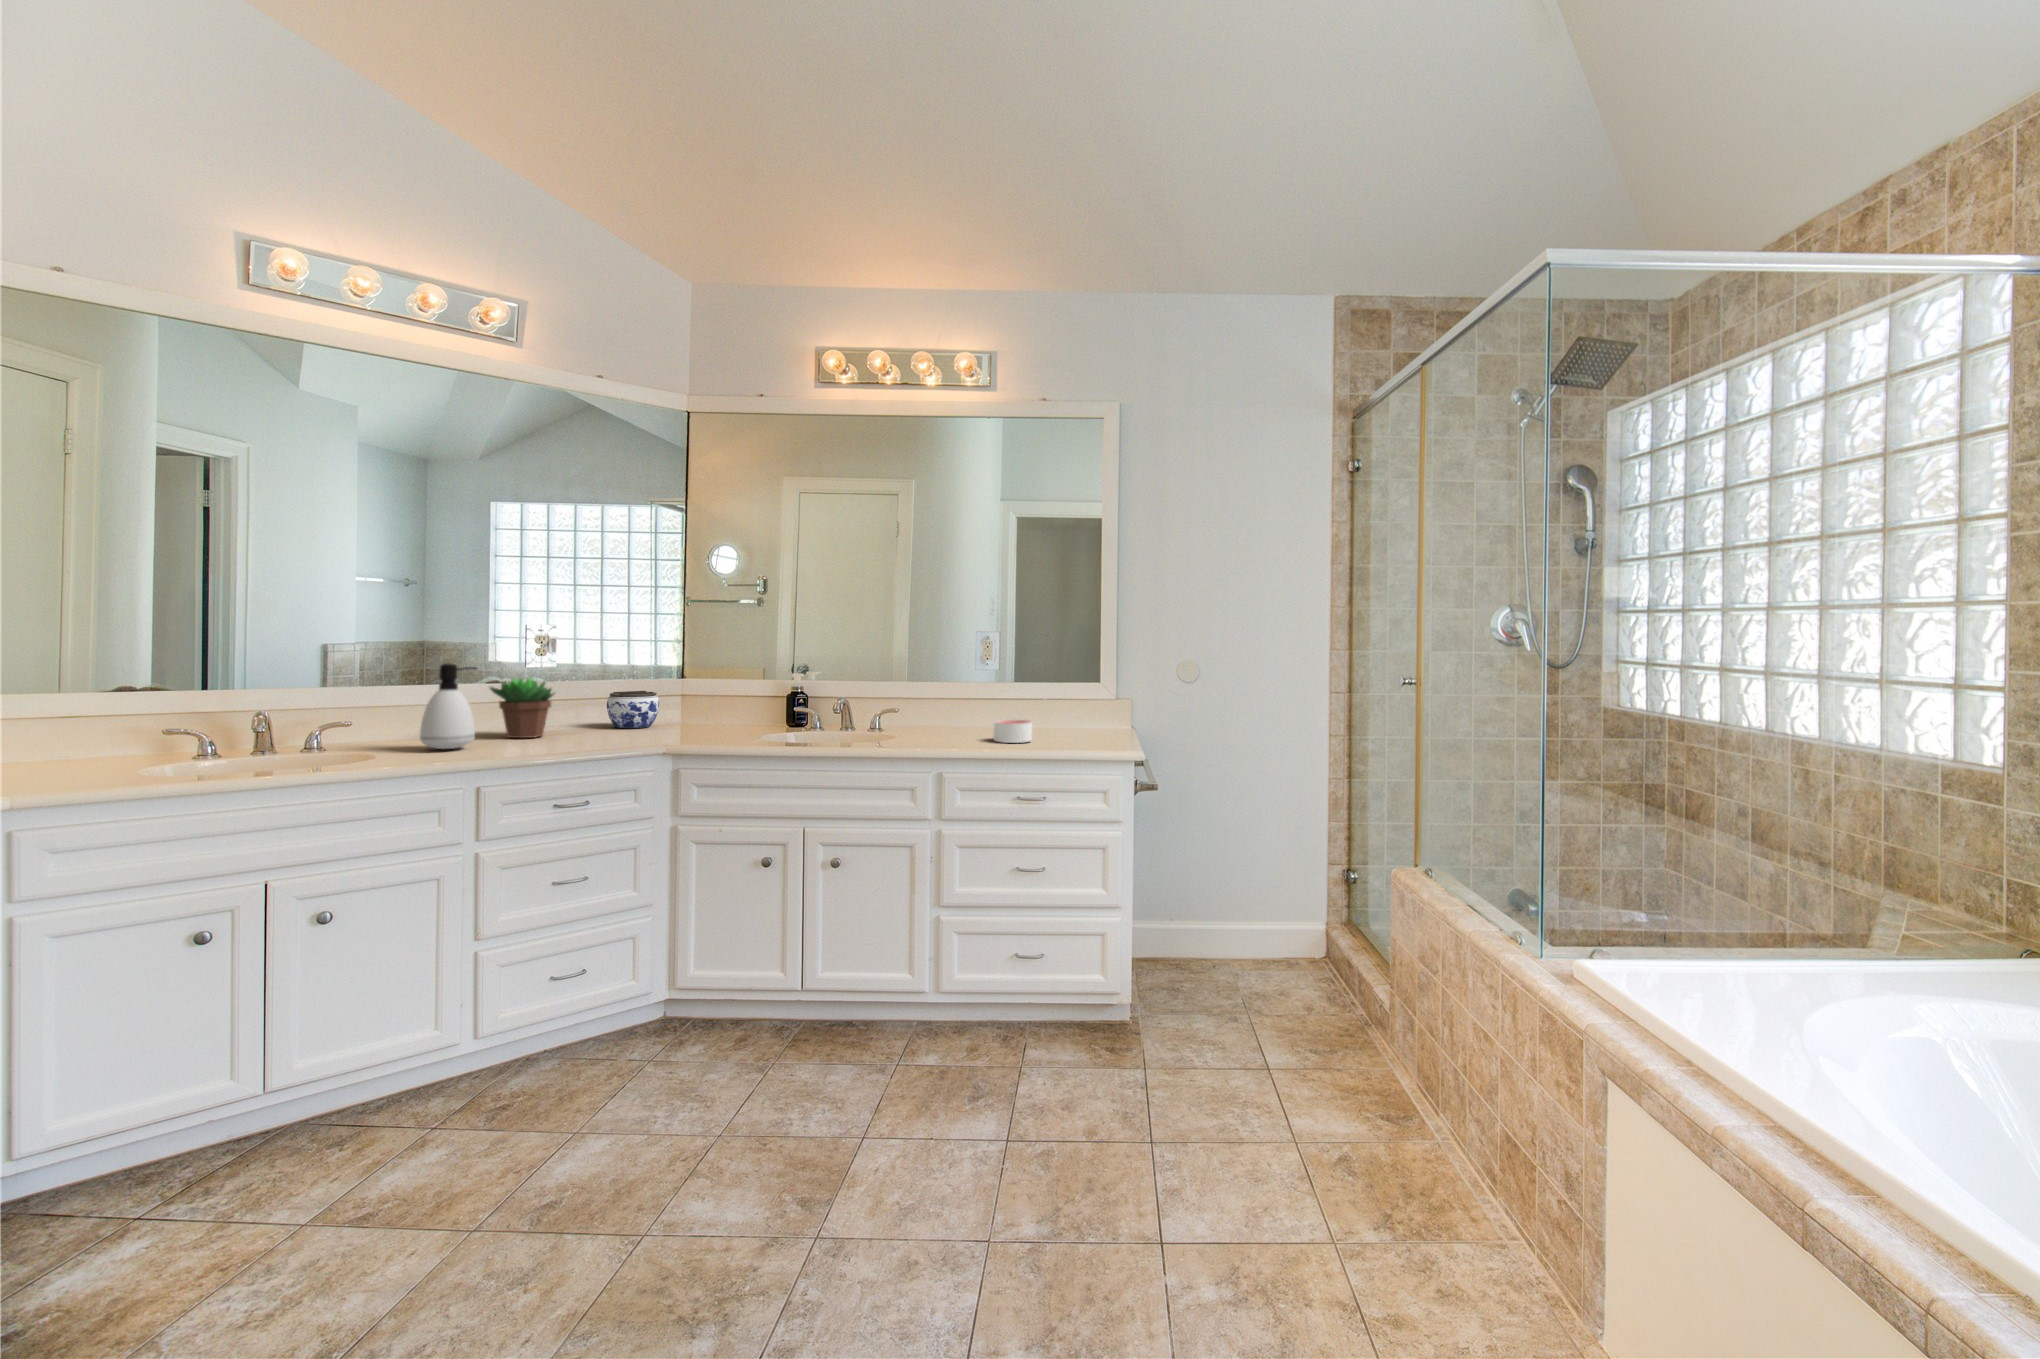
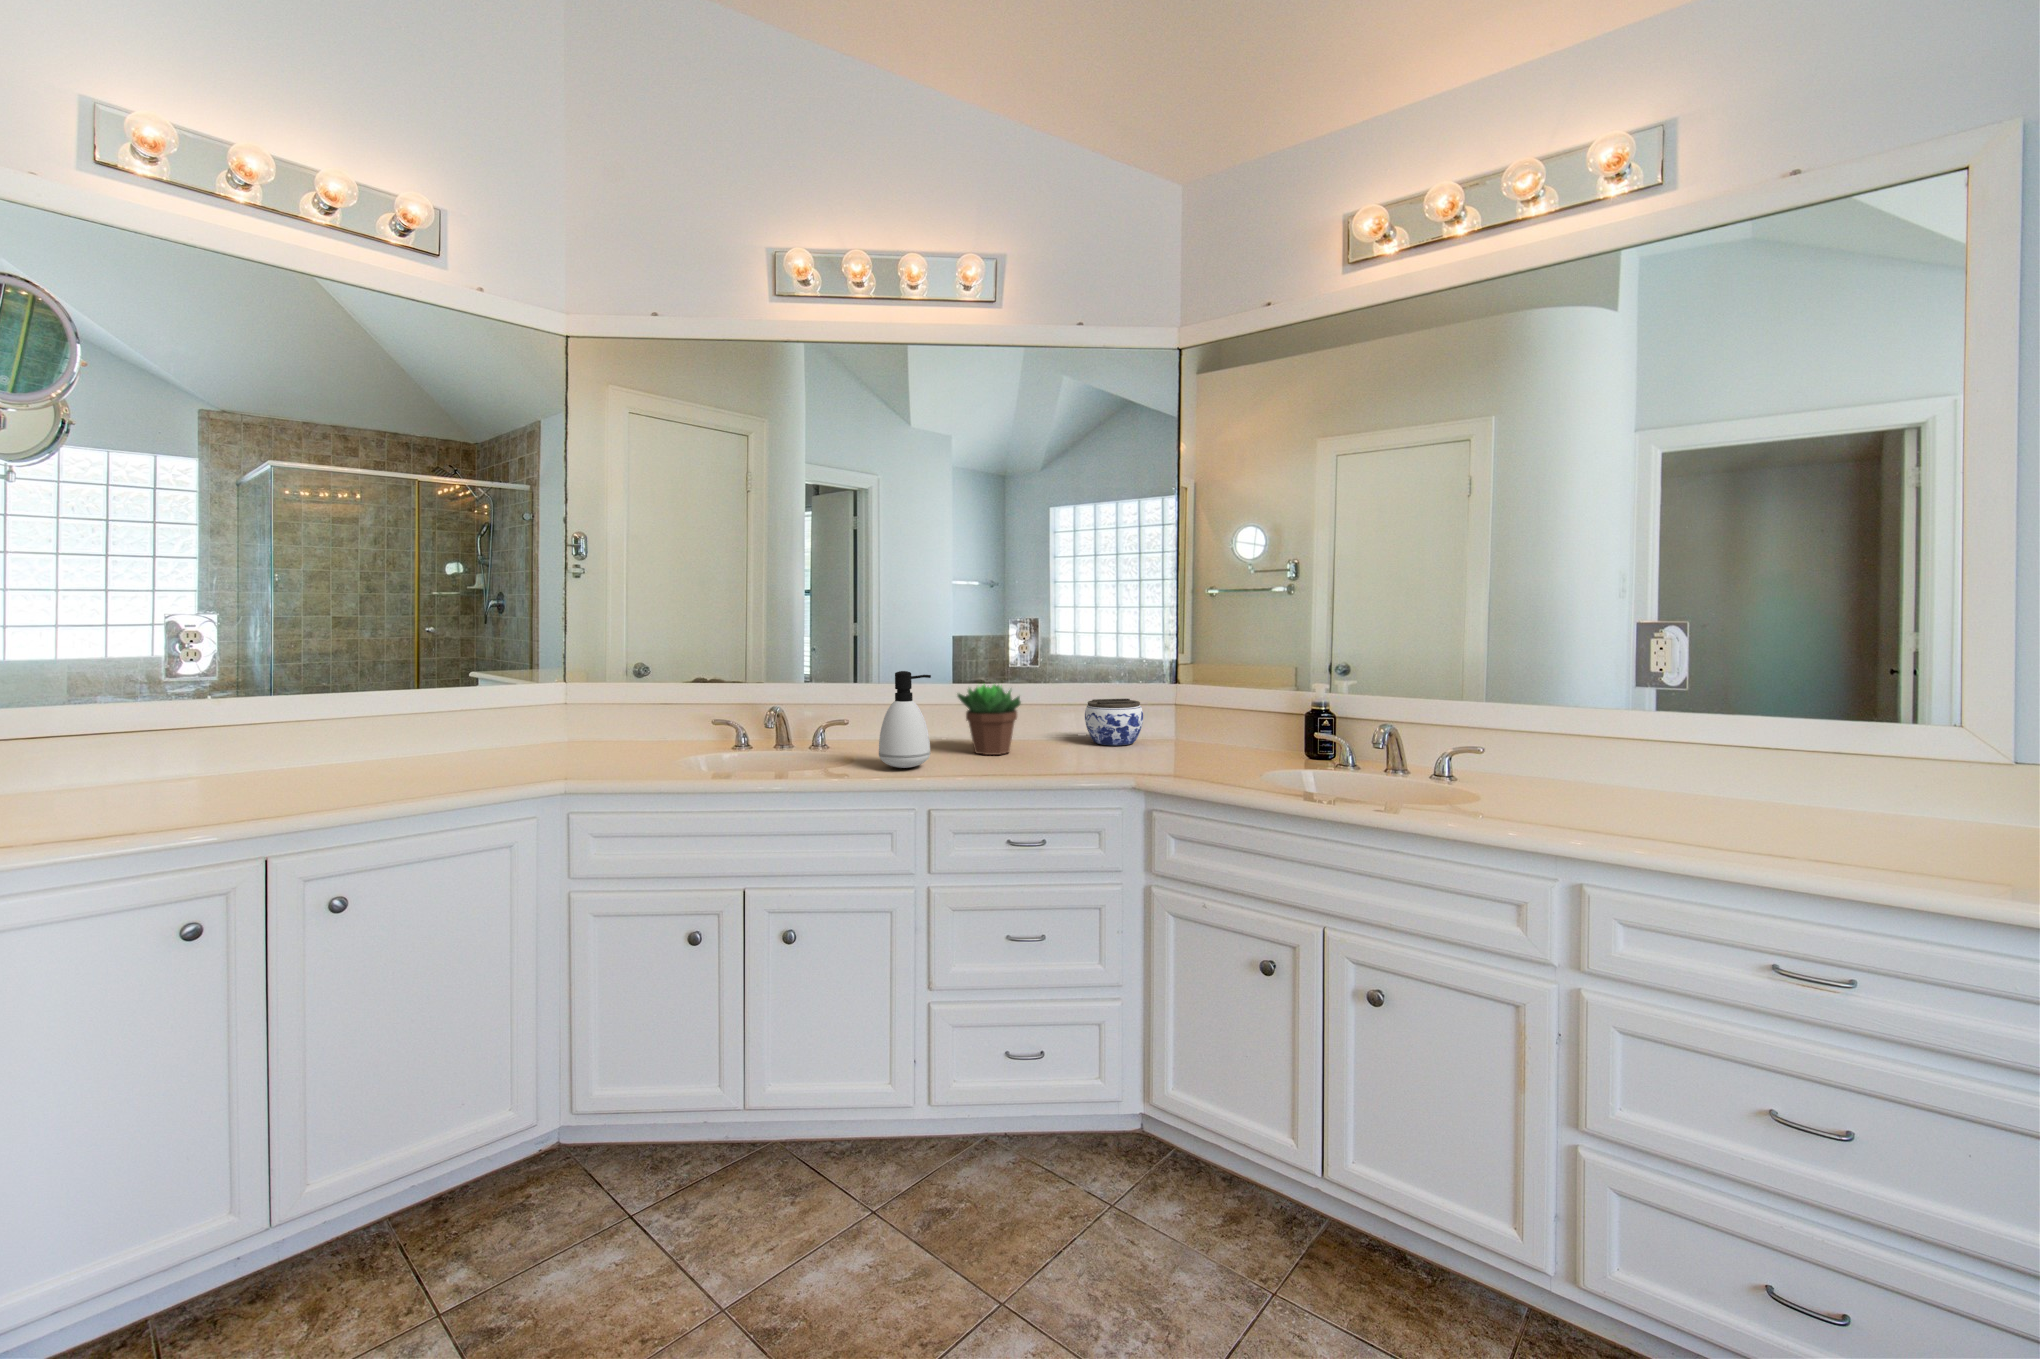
candle: present [994,720,1032,743] -> none [1687,784,1784,837]

